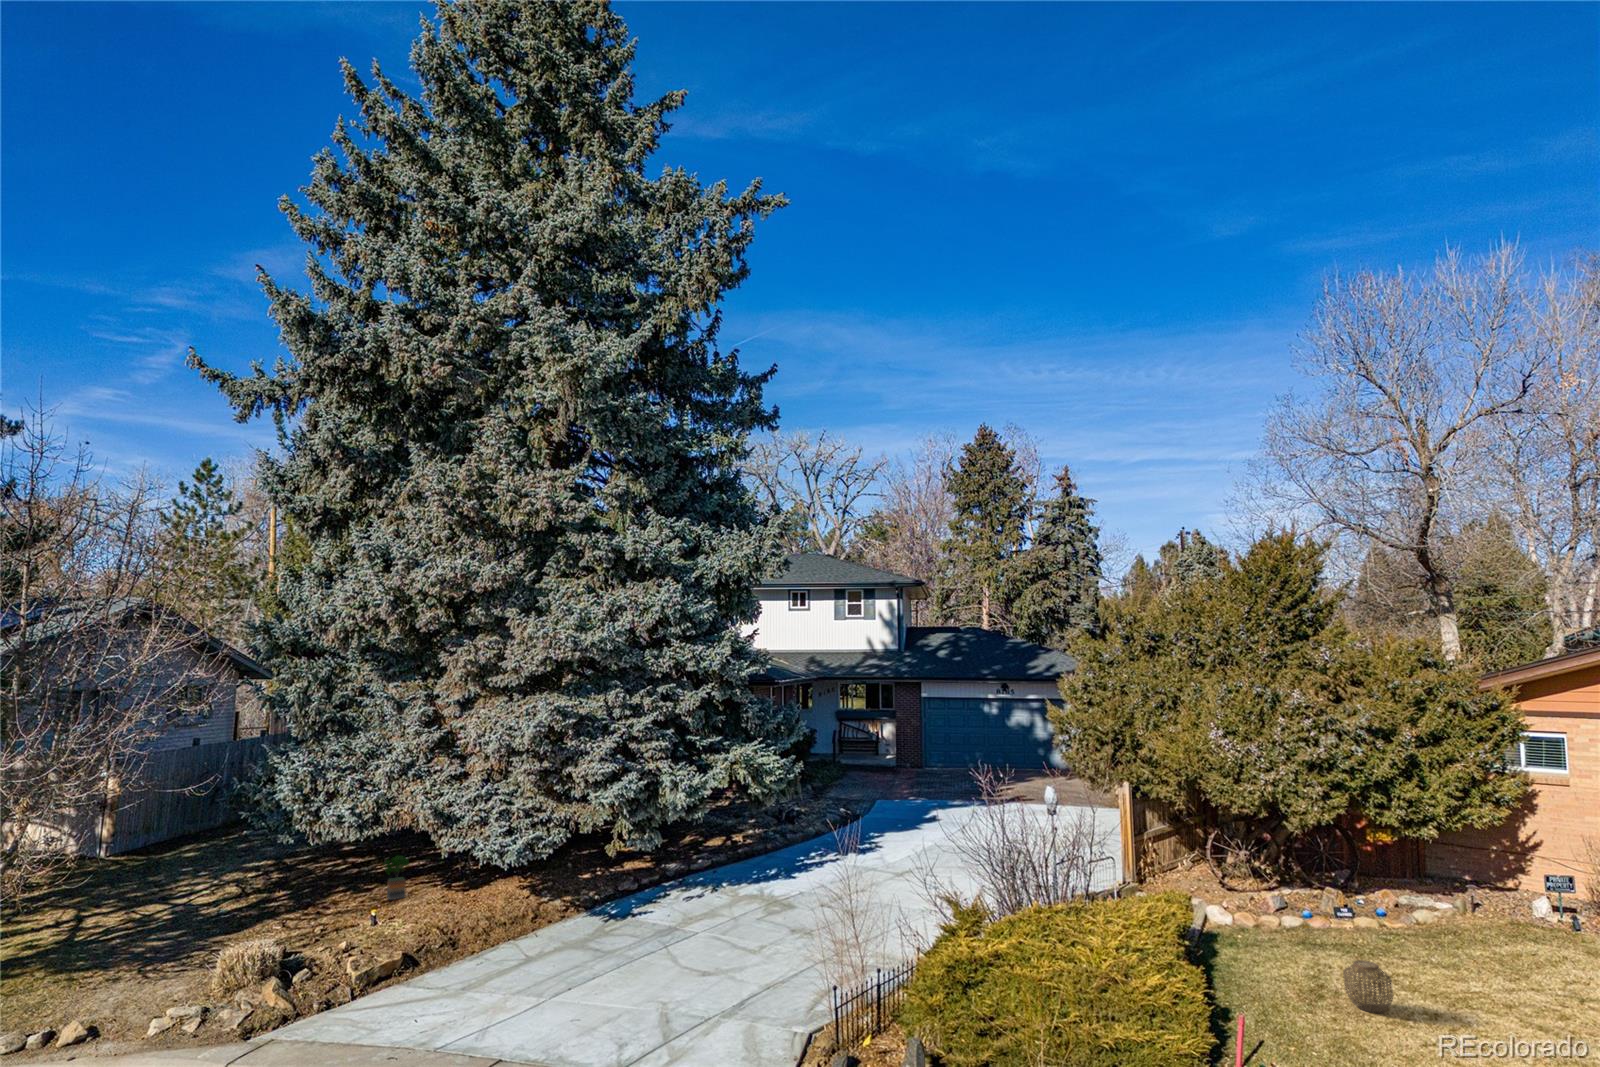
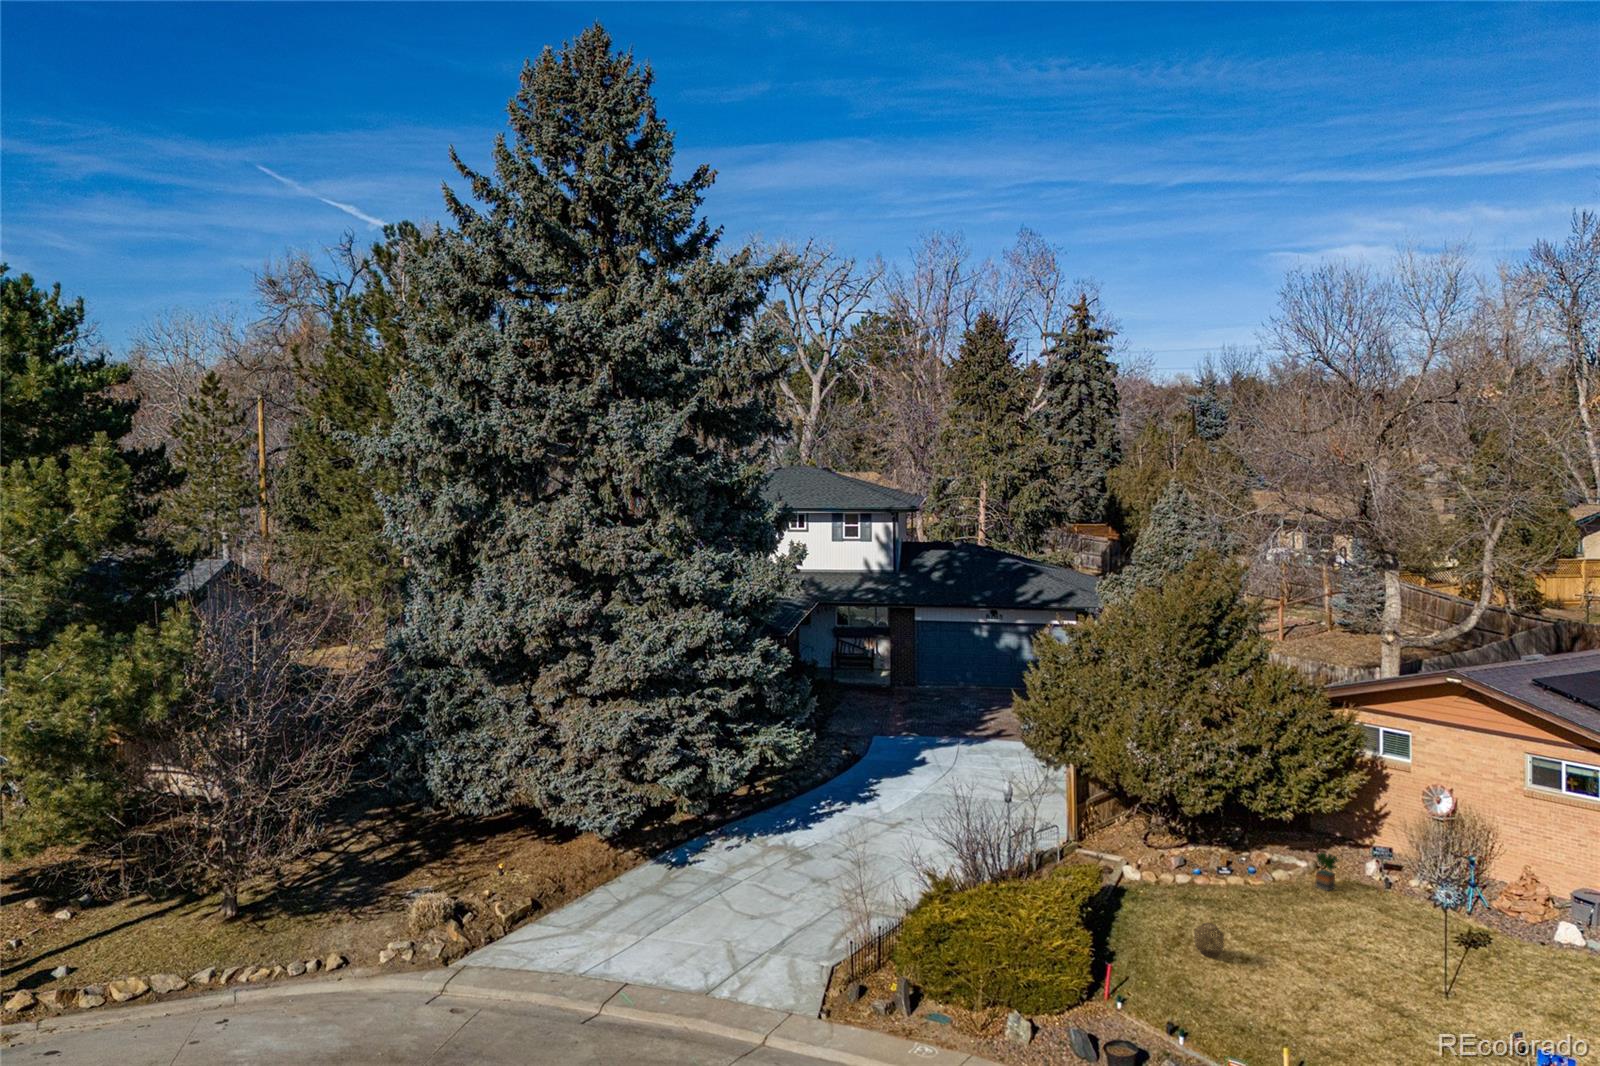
potted tree: present [384,856,409,900] -> present [1316,853,1339,891]

